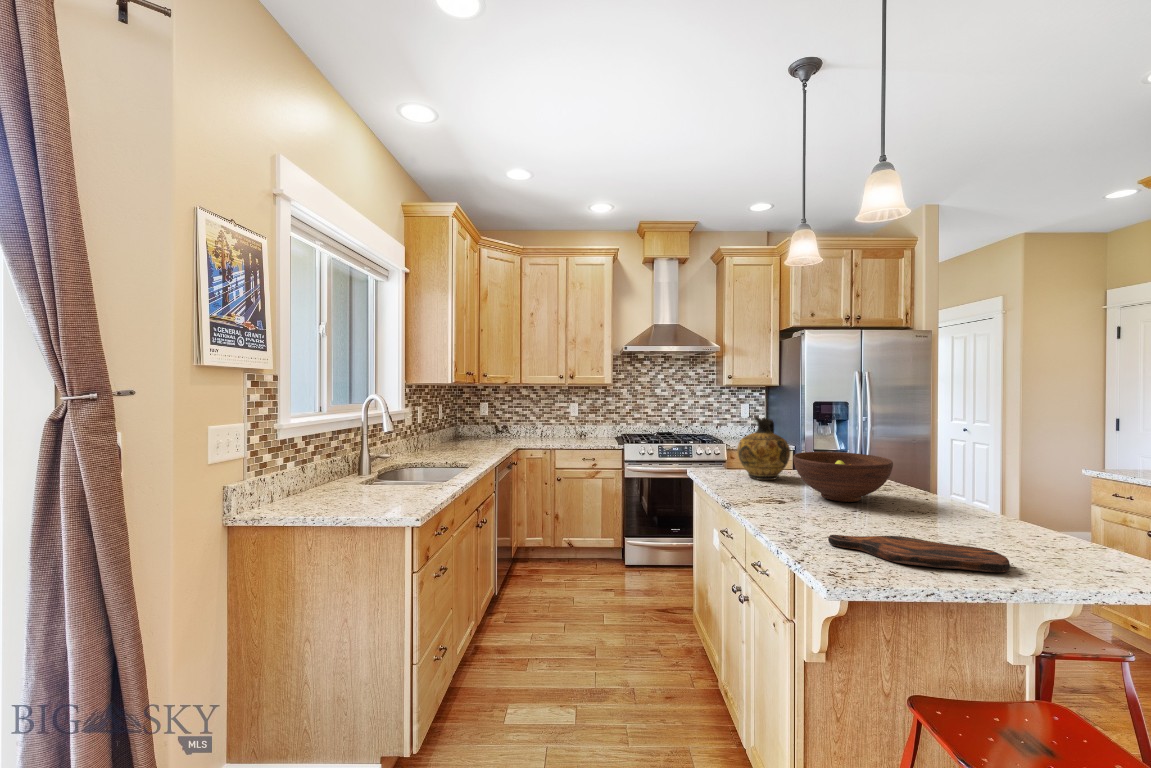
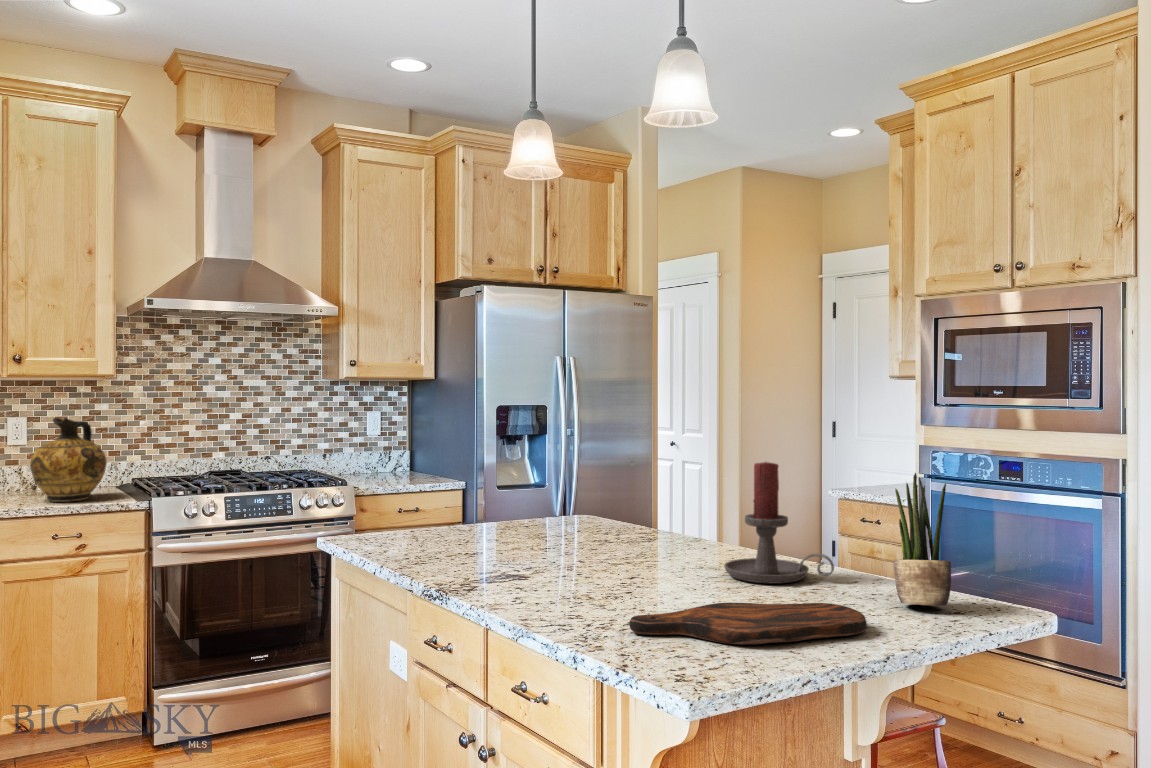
ceramic jug: present [737,417,790,480] -> present [30,418,107,502]
candle holder: none [927,448,1017,532] -> present [724,462,834,584]
fruit bowl: present [793,452,893,502] -> none [520,481,666,561]
potted plant: none [1056,465,1111,567] -> present [894,473,951,606]

